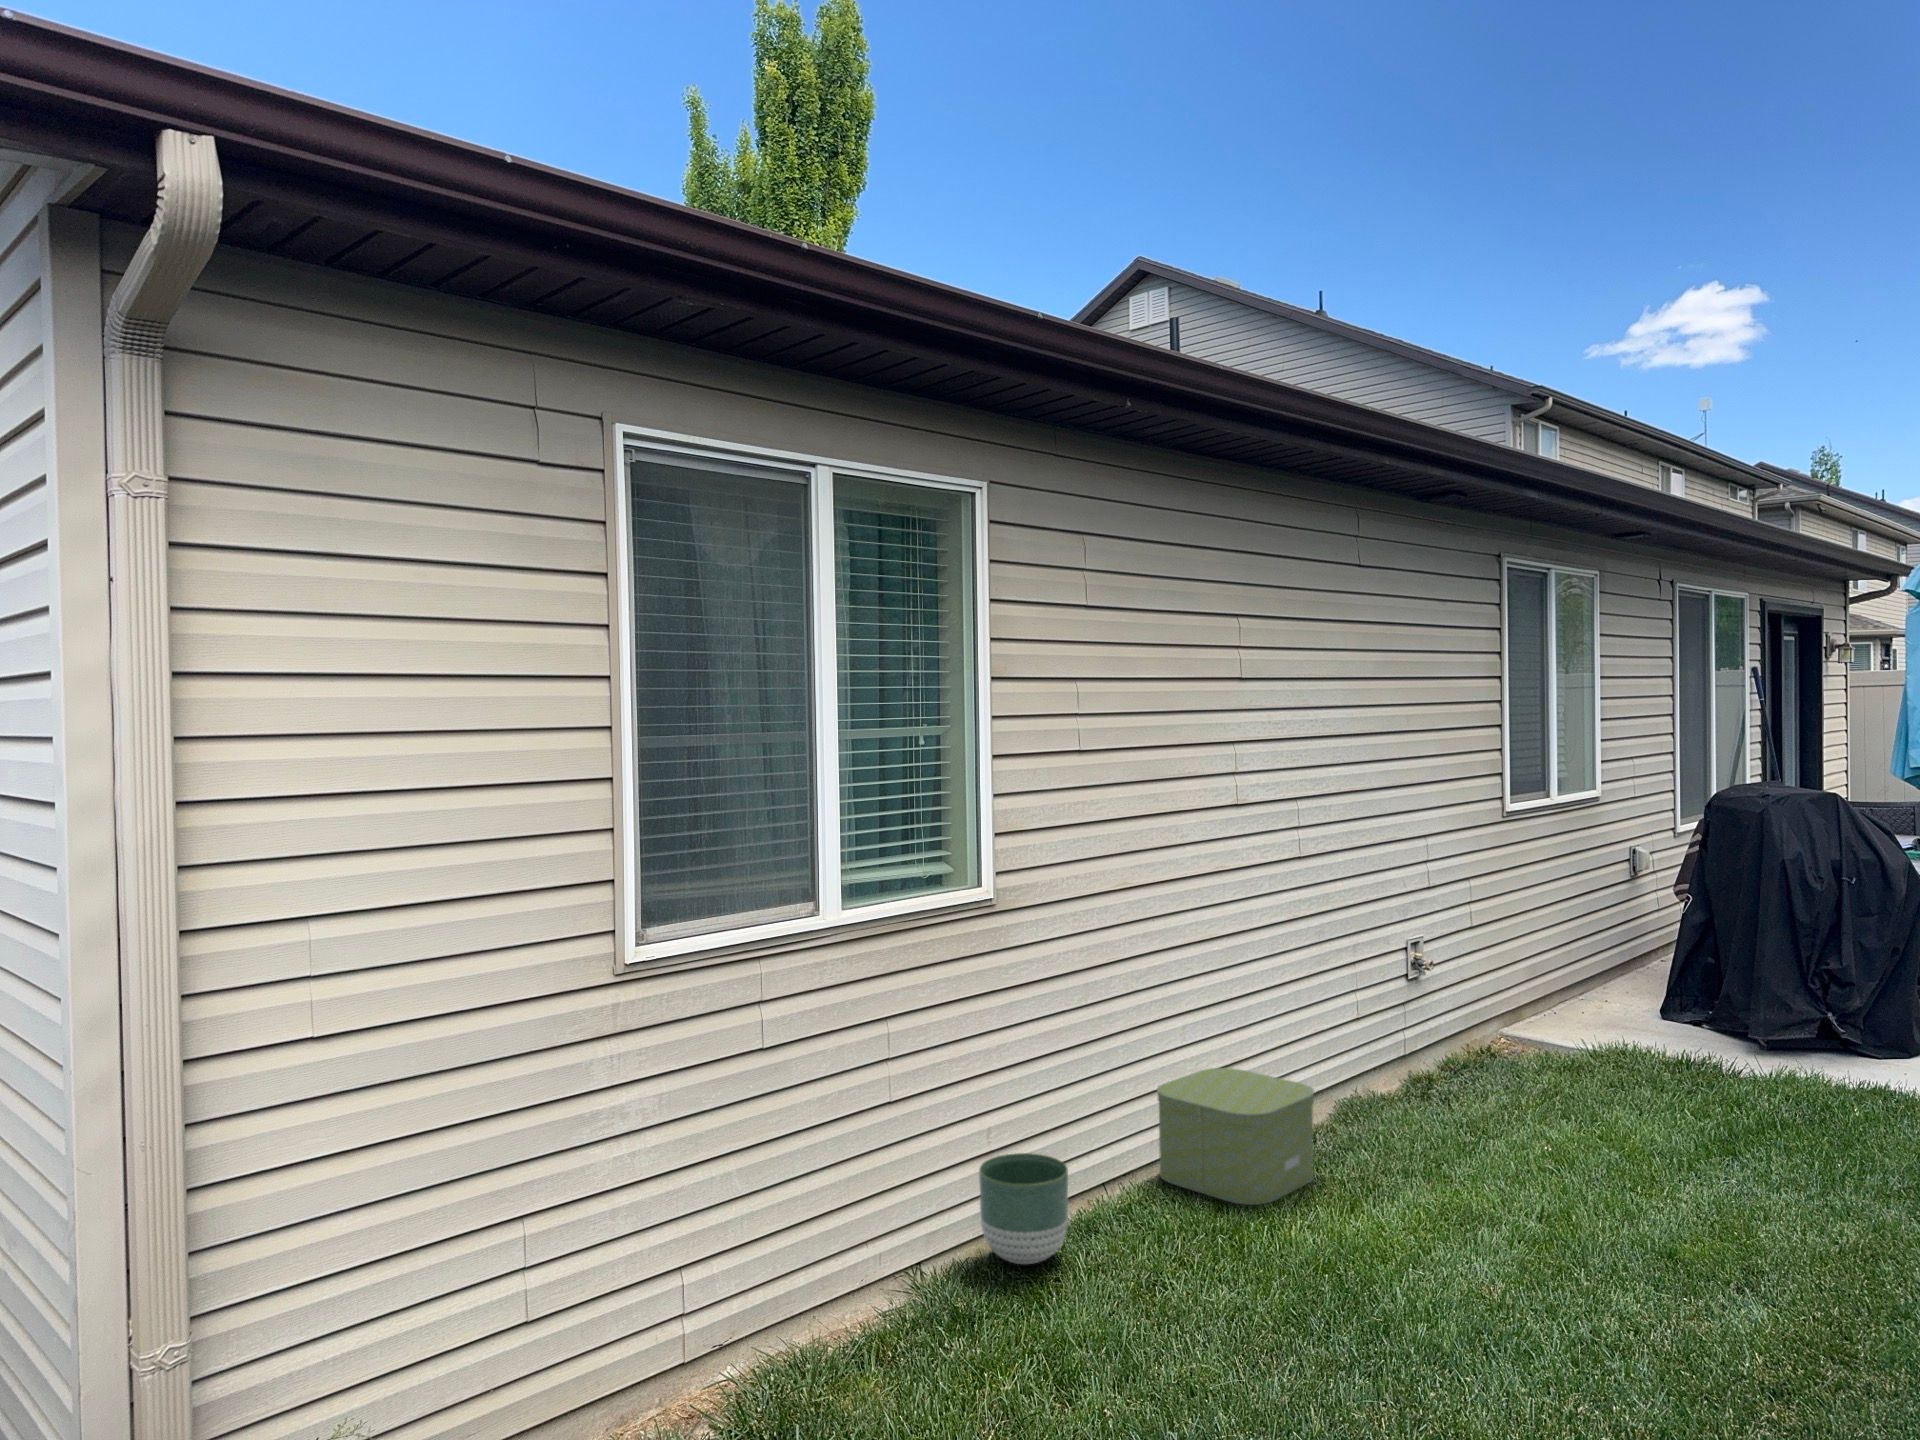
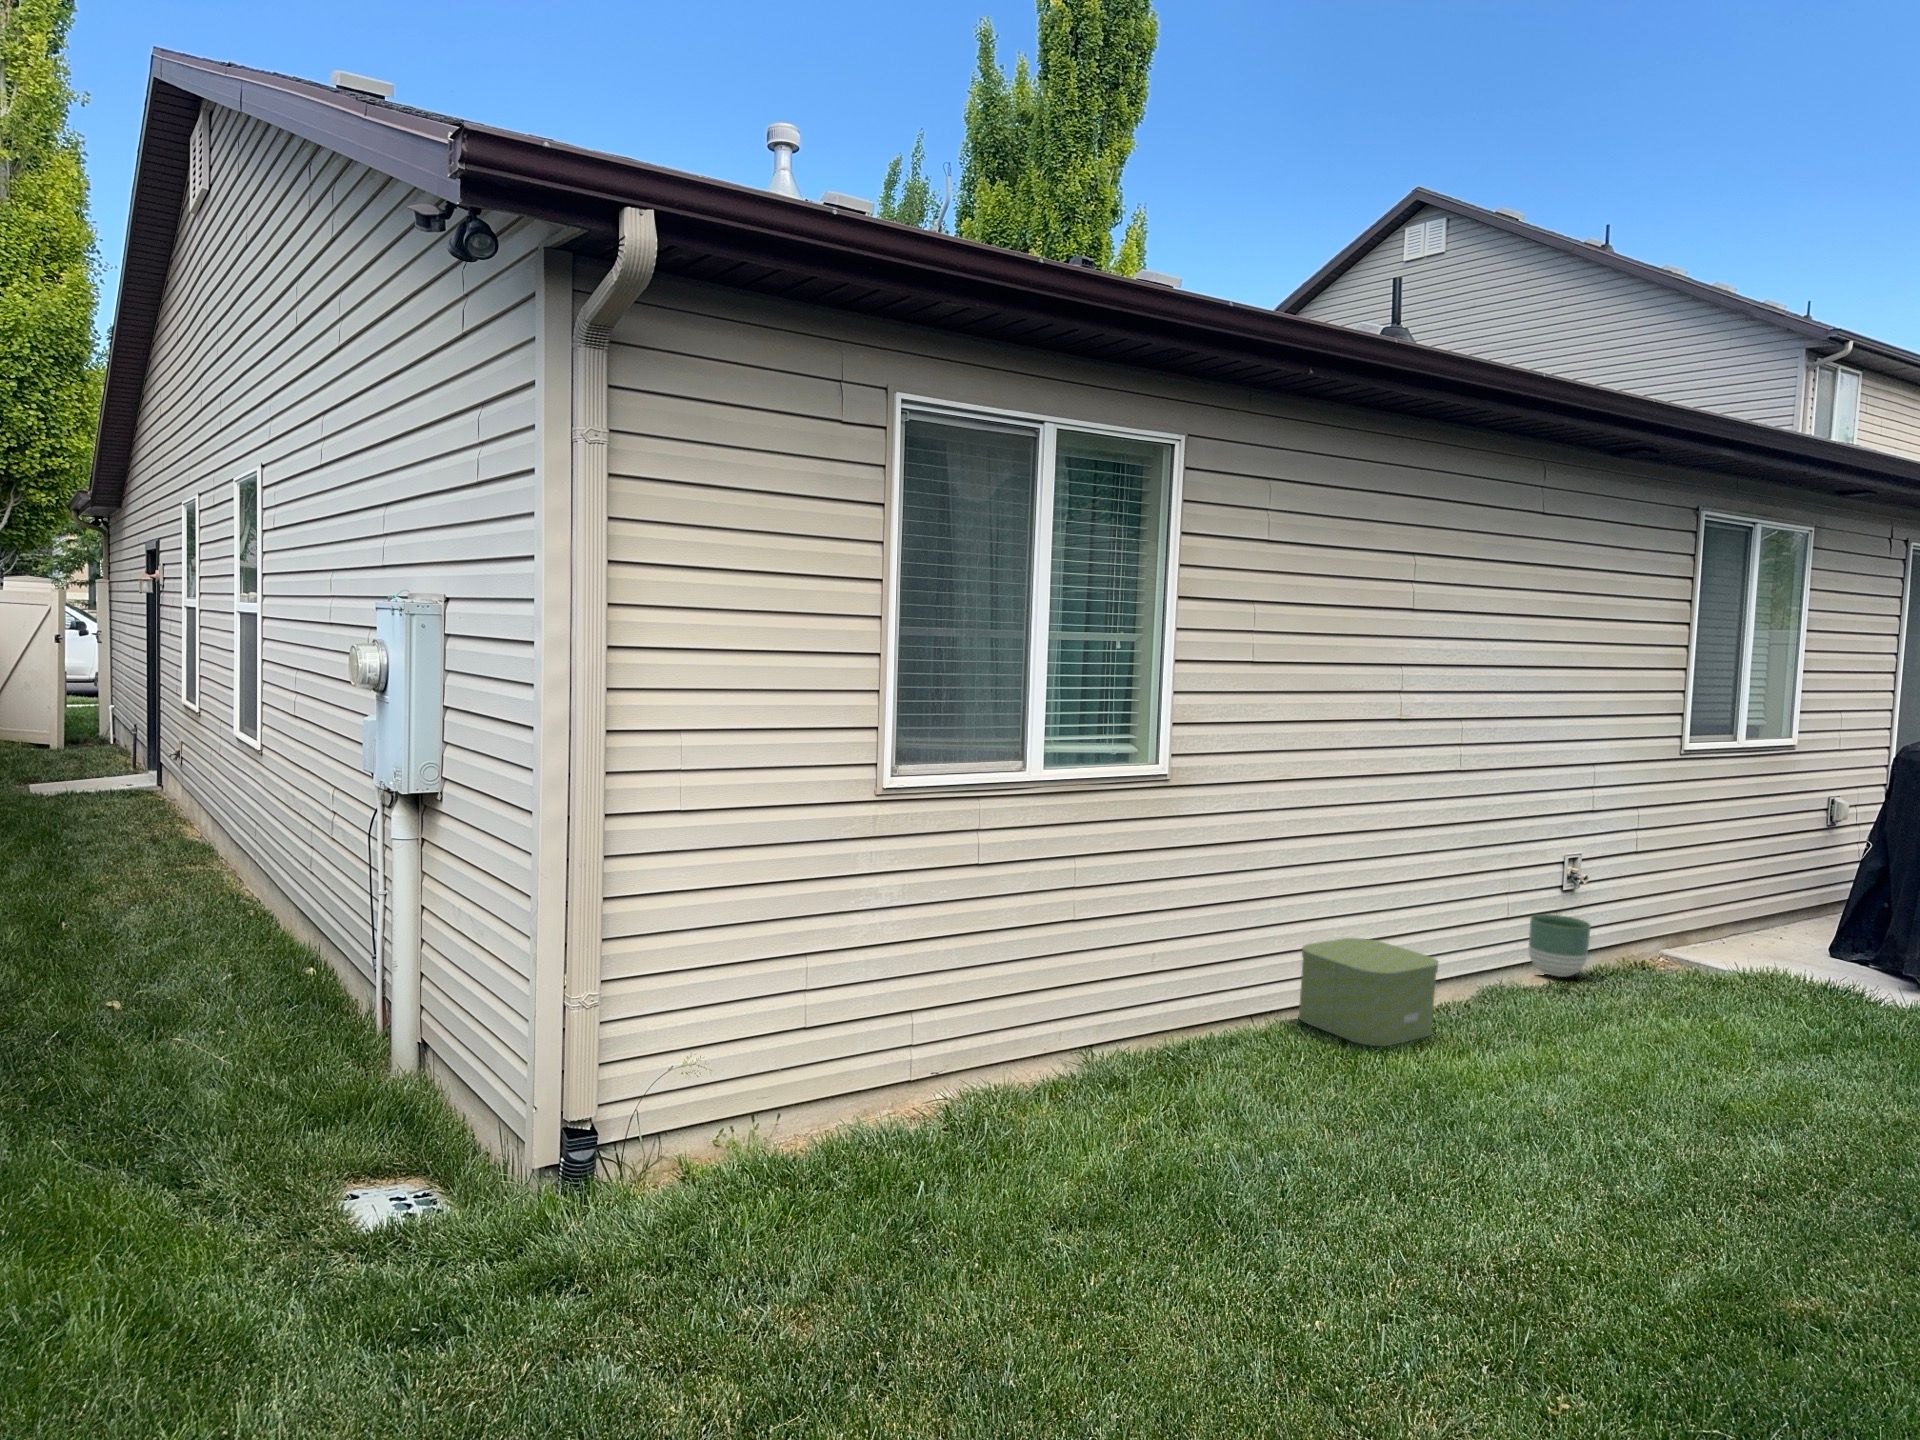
planter: present [979,1153,1068,1264] -> present [1528,914,1591,977]

